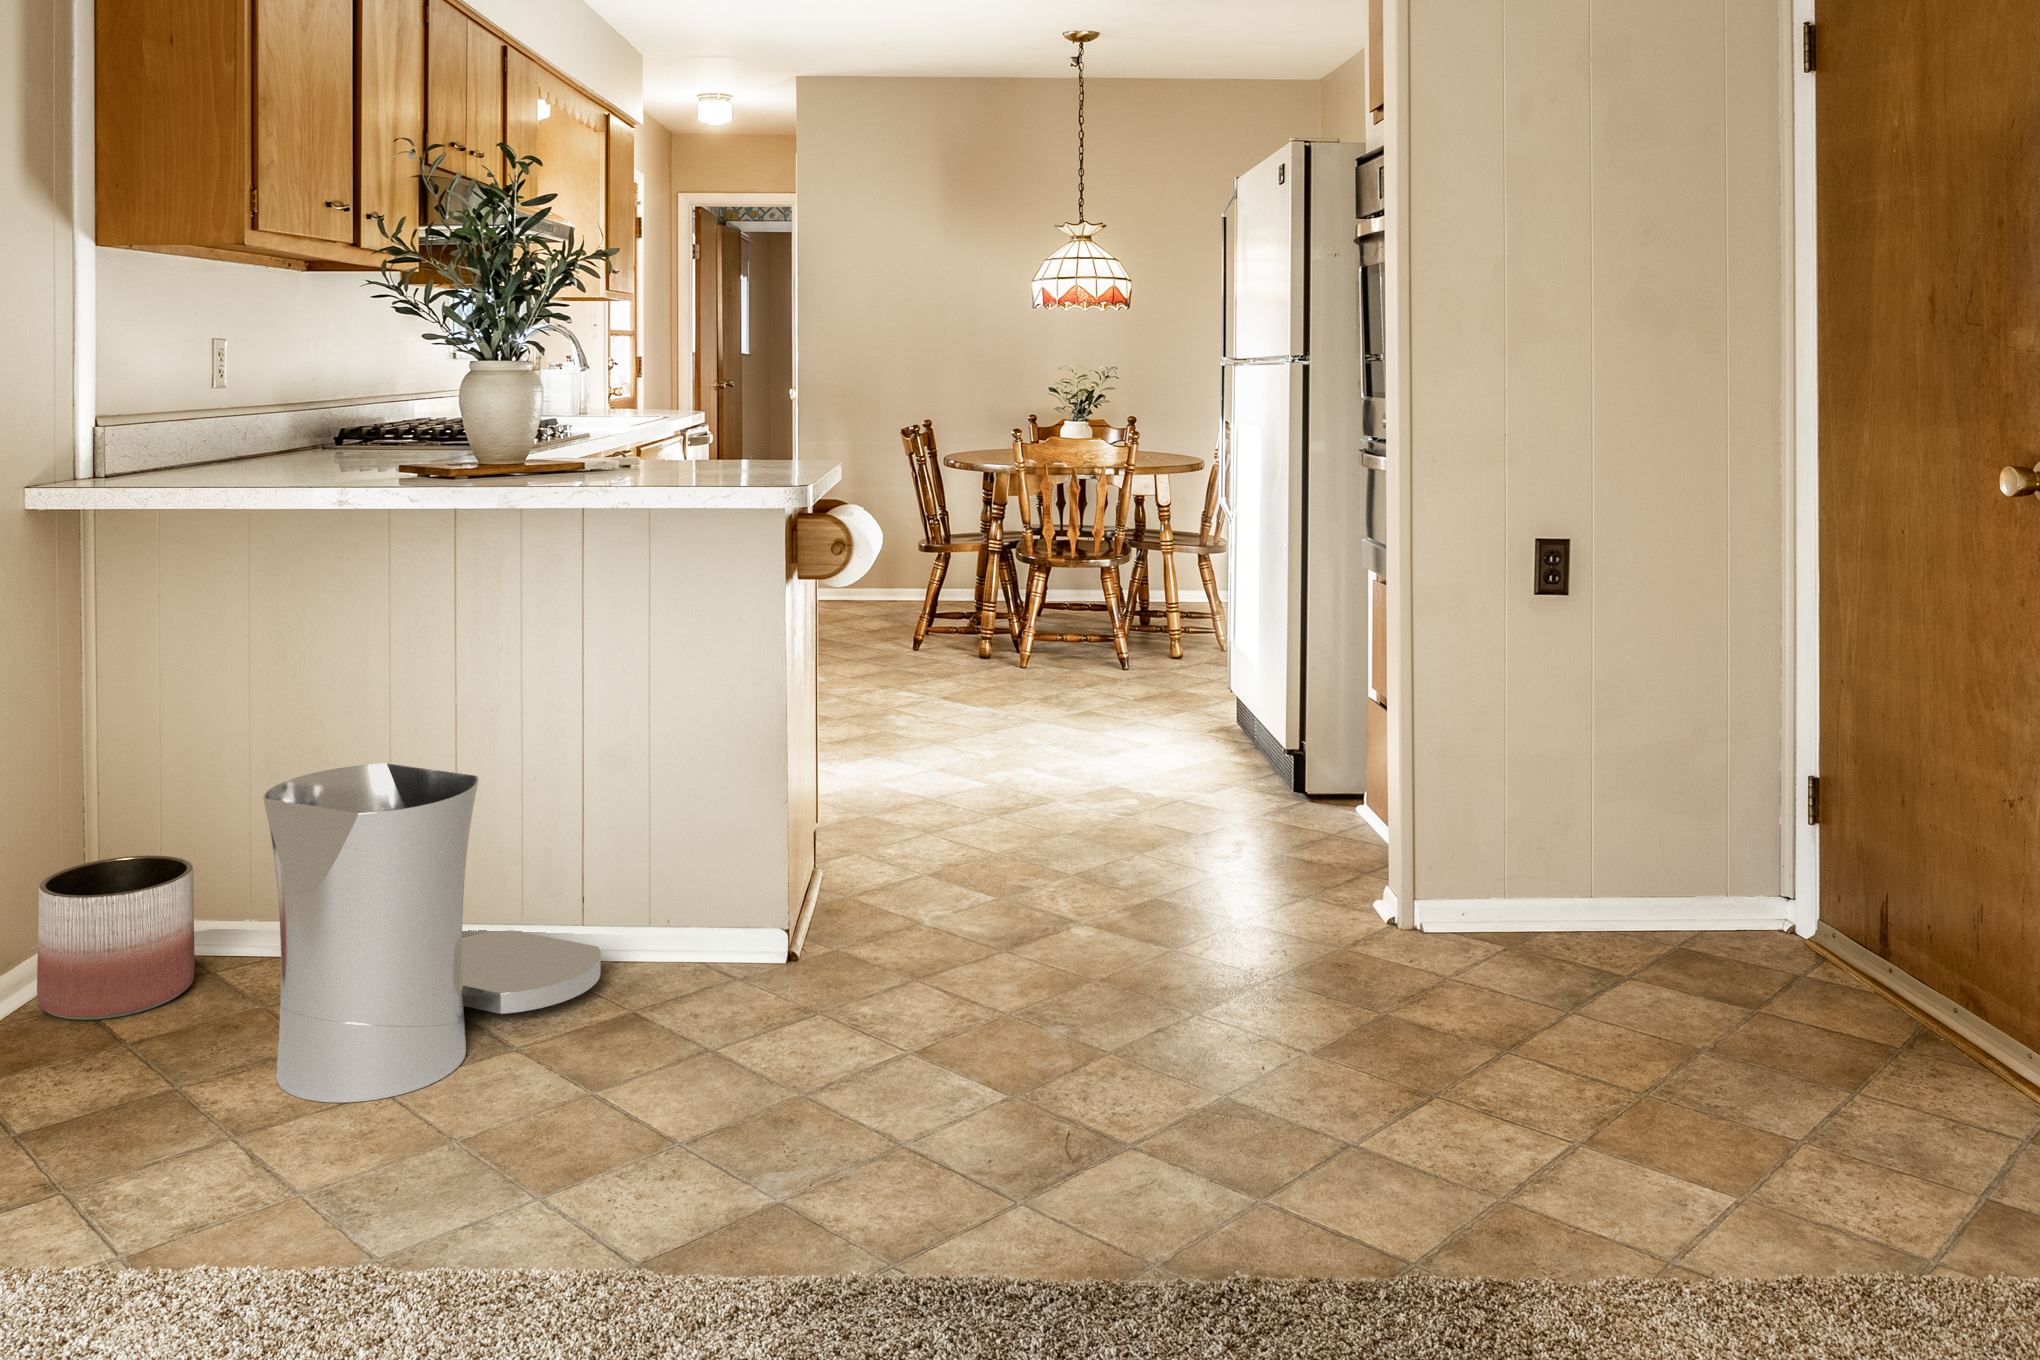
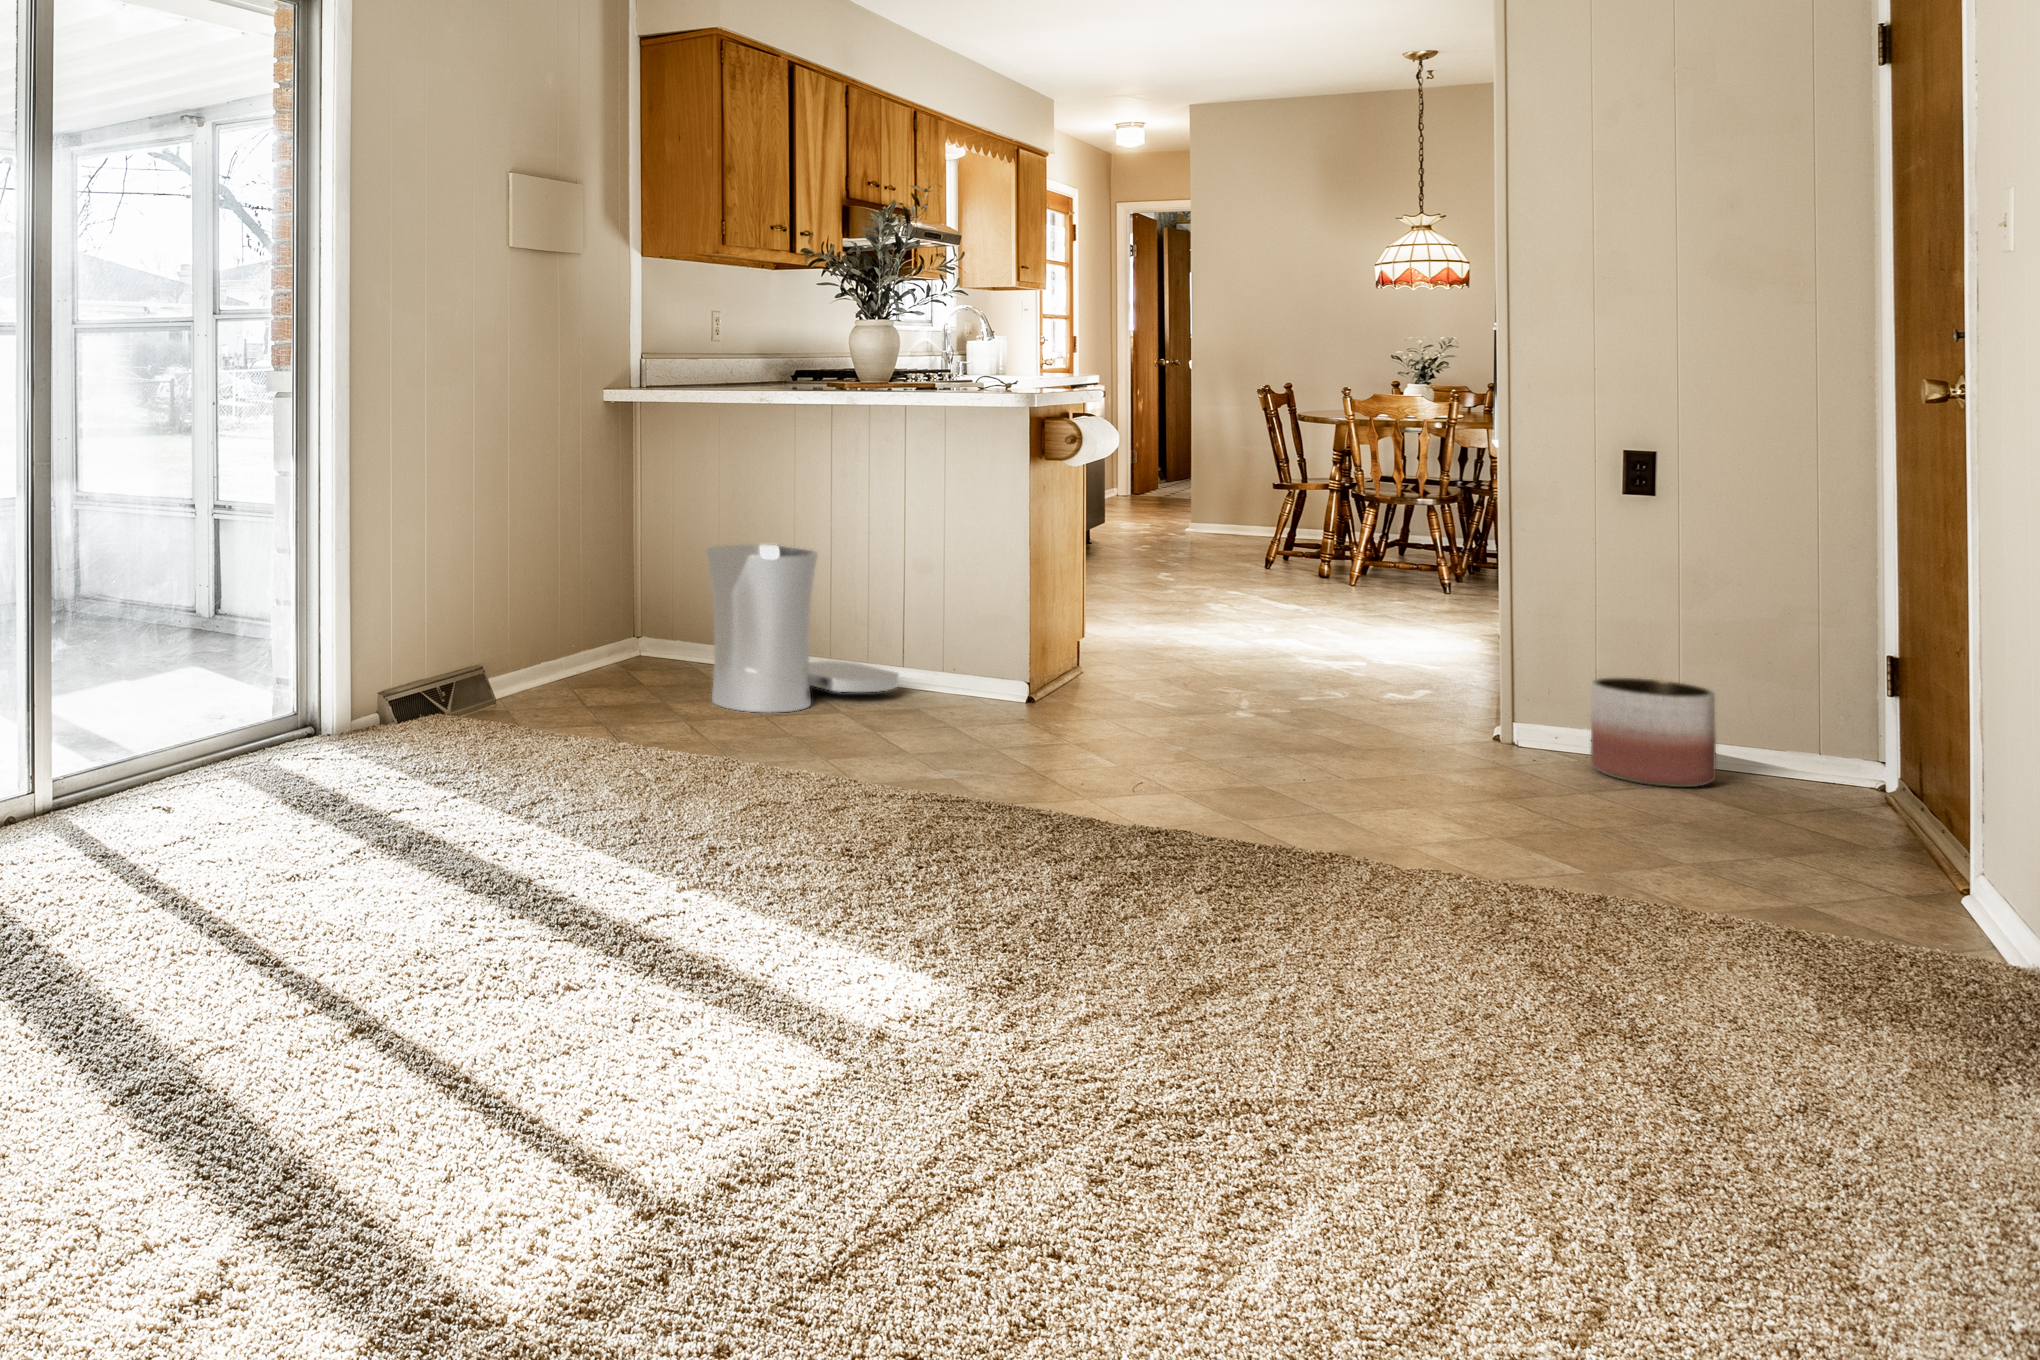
planter: present [37,855,195,1020] -> present [1591,678,1716,787]

